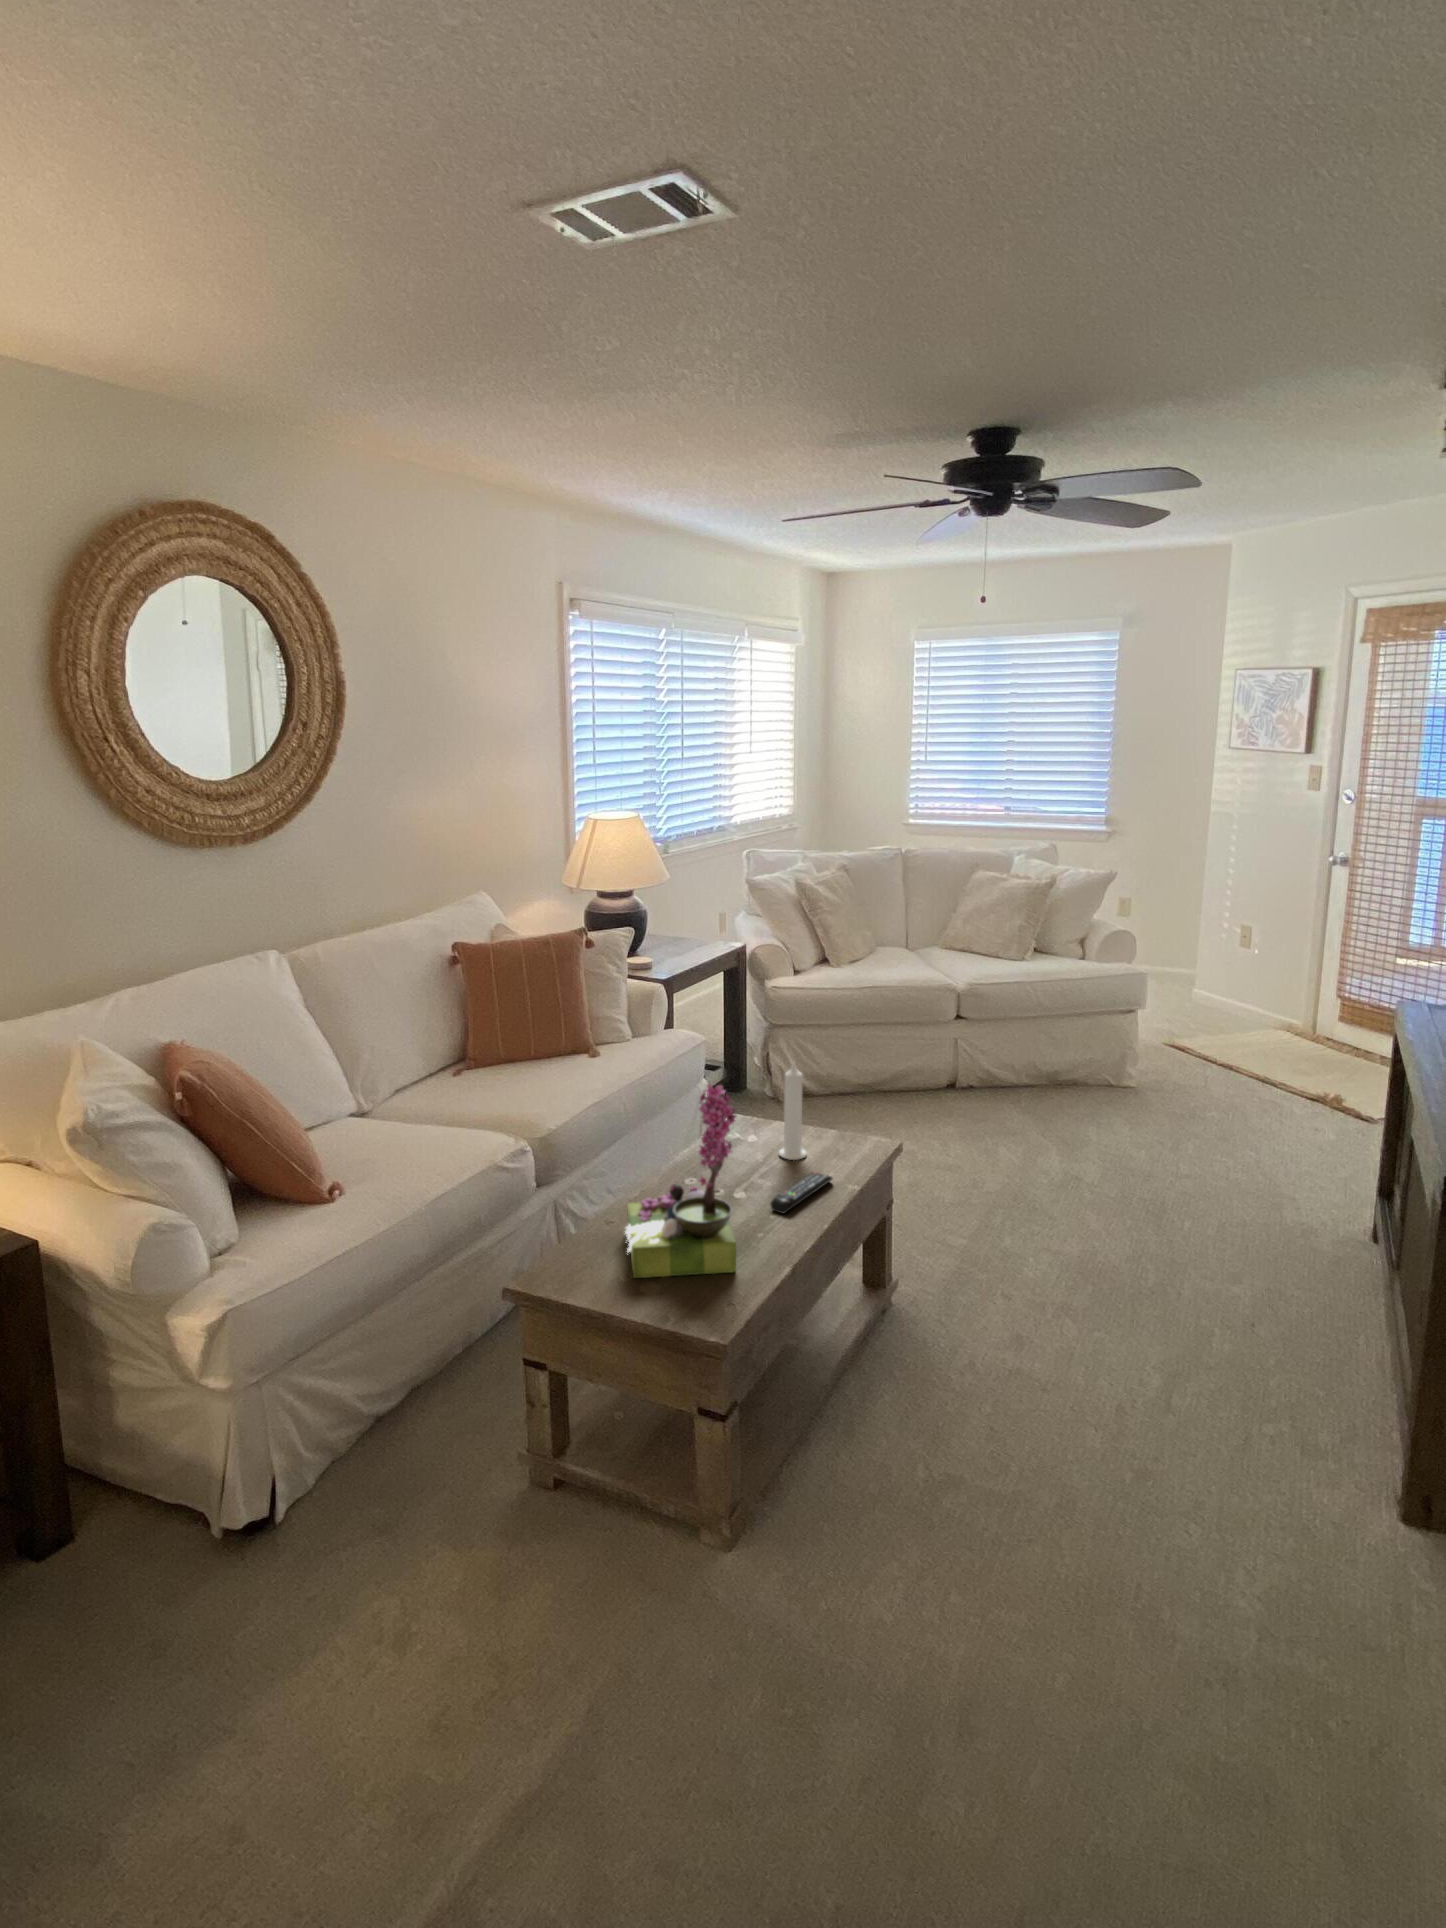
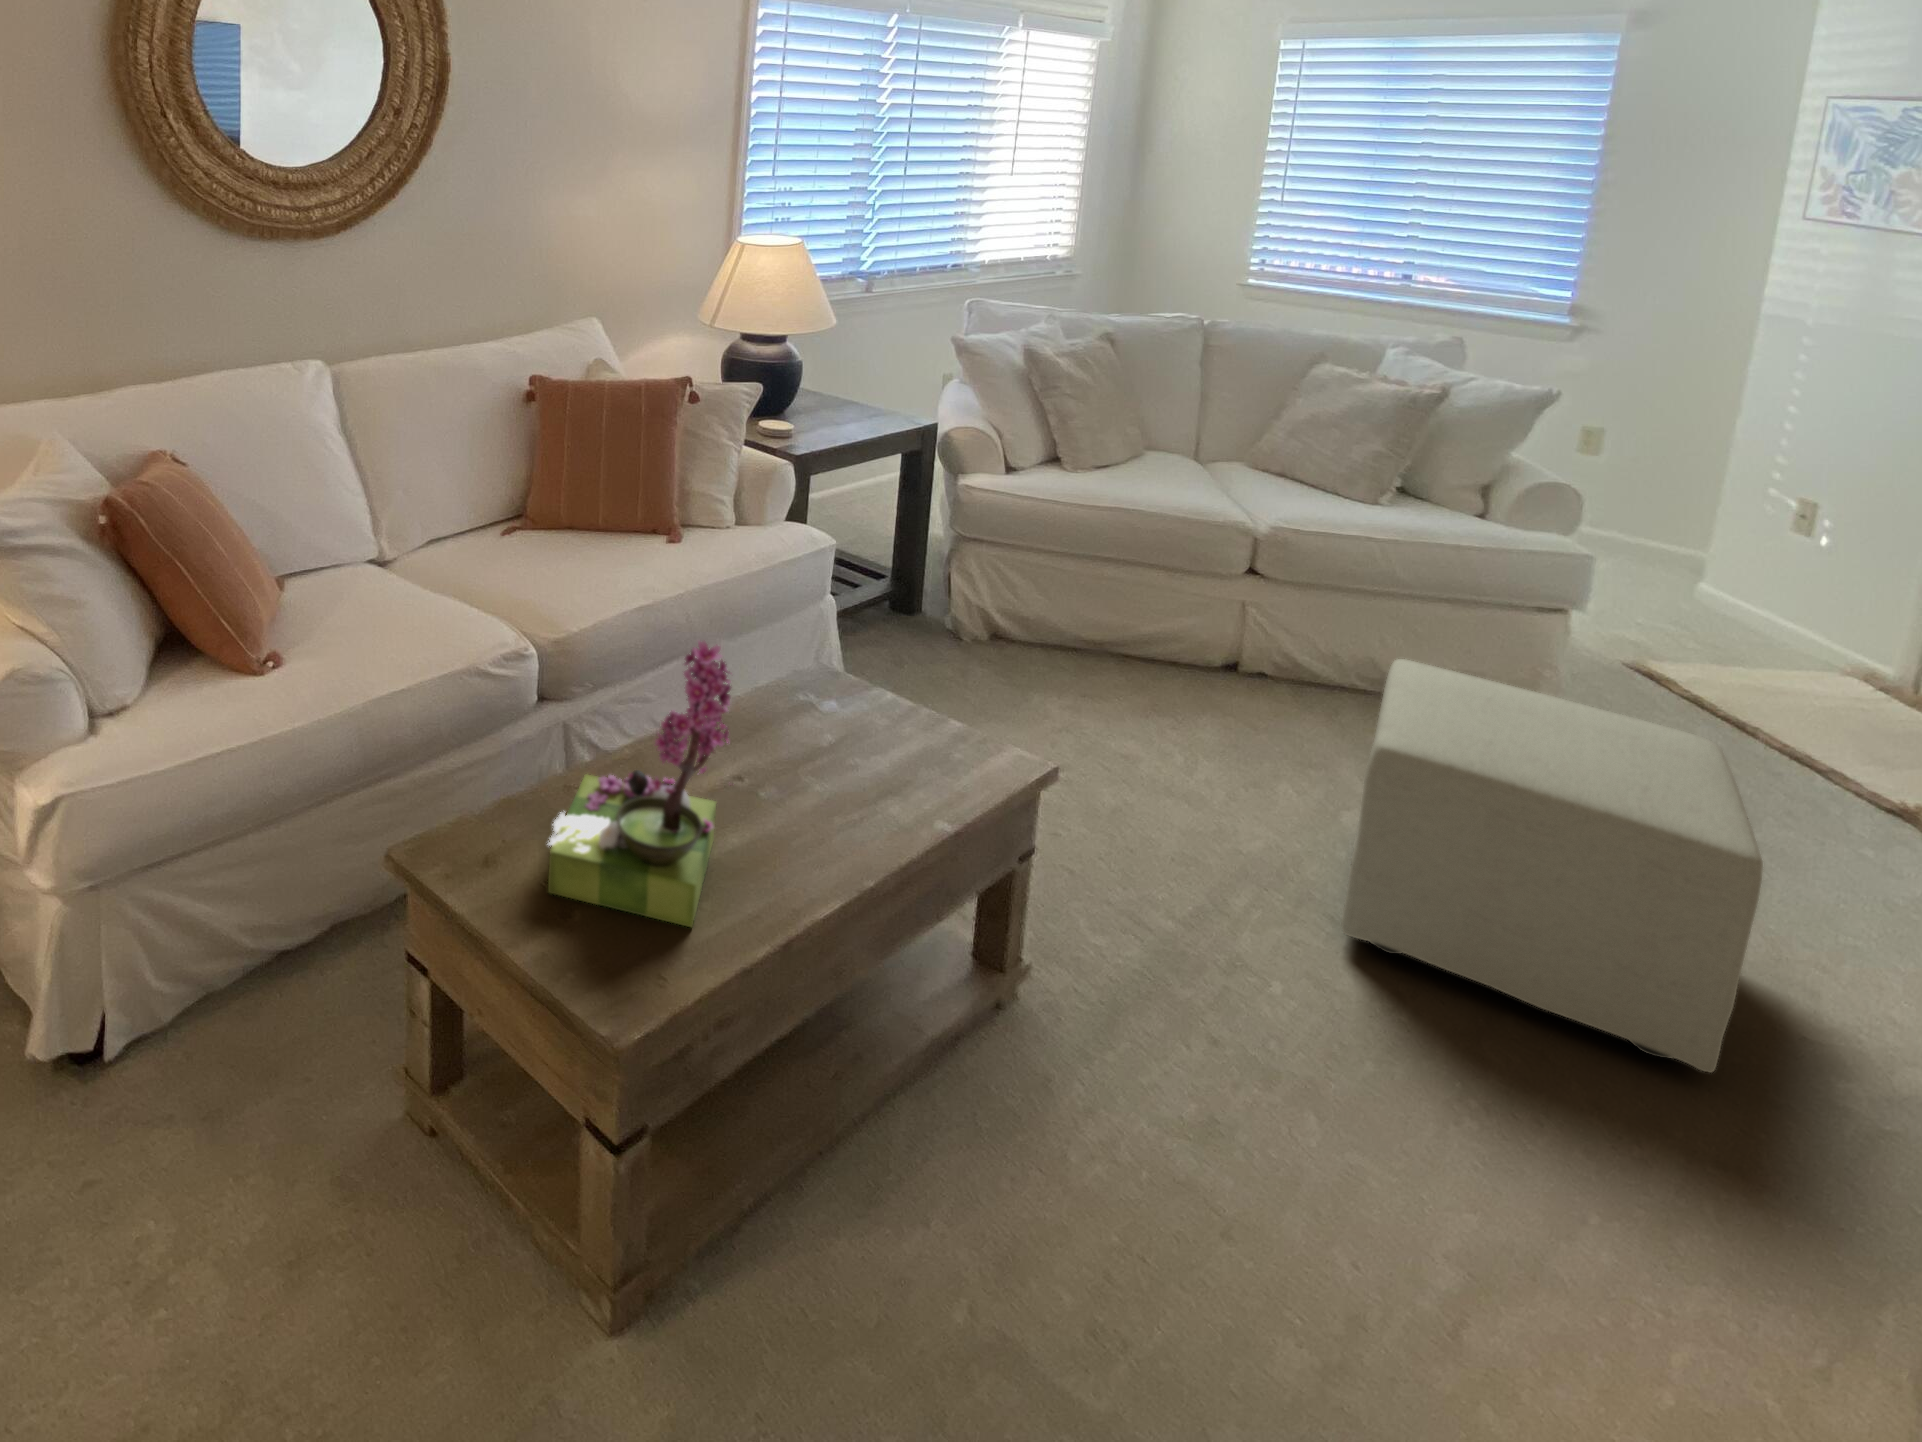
ottoman: none [1053,1047,1252,1237] -> present [1341,659,1763,1072]
candle: present [779,1062,806,1160] -> none [853,616,898,757]
remote control: present [771,1172,833,1213] -> none [797,786,912,845]

